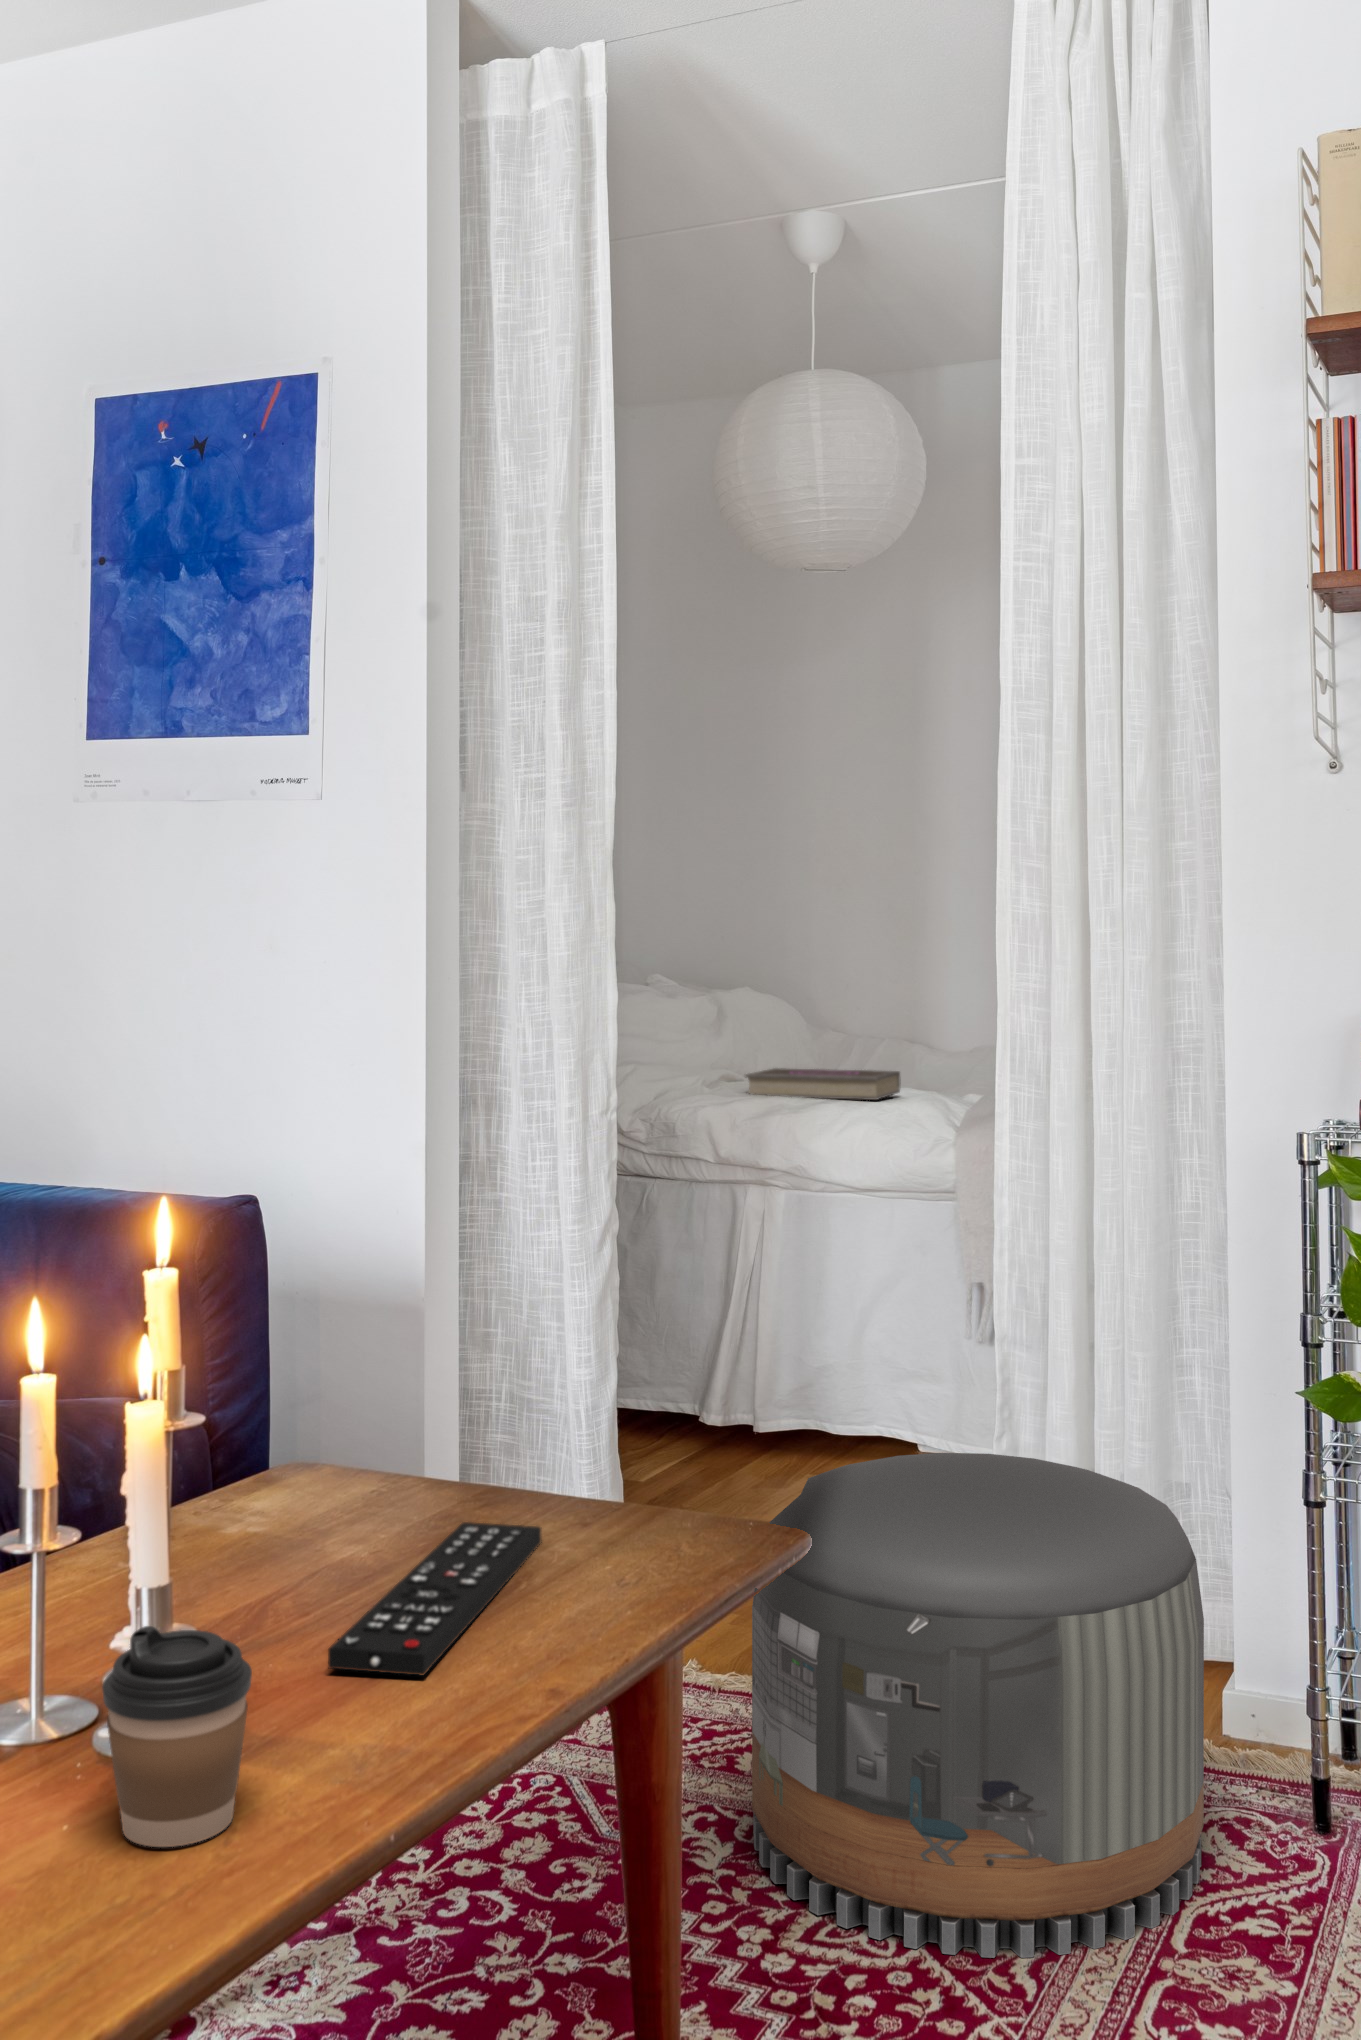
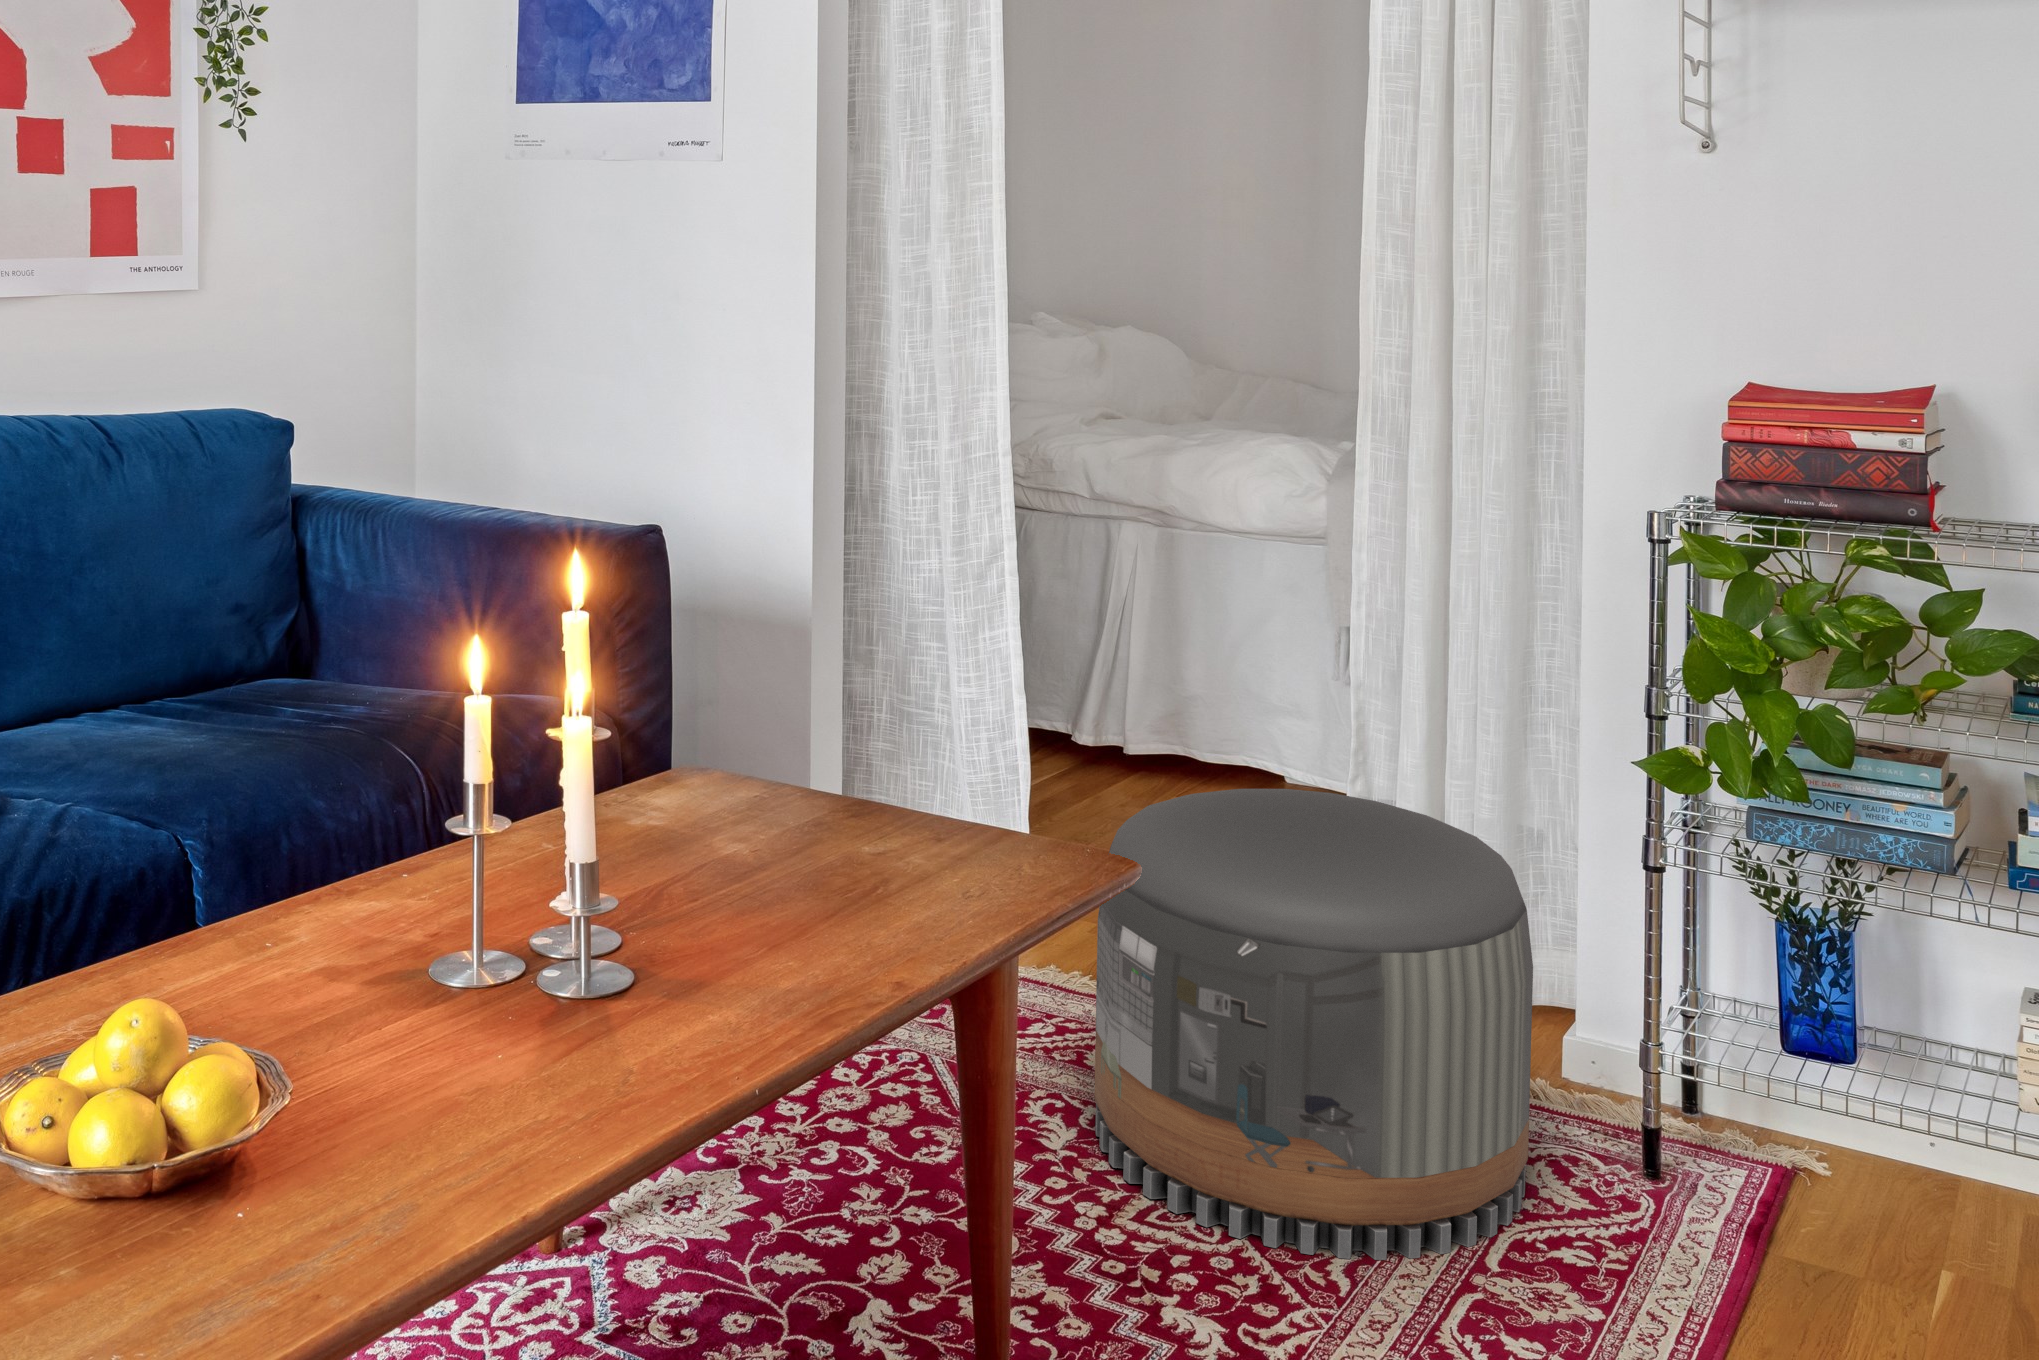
book: present [745,1068,901,1100] -> none [1117,388,1276,425]
remote control: present [328,1522,541,1675] -> none [726,827,906,957]
coffee cup: present [103,1626,252,1847] -> none [557,900,670,1074]

